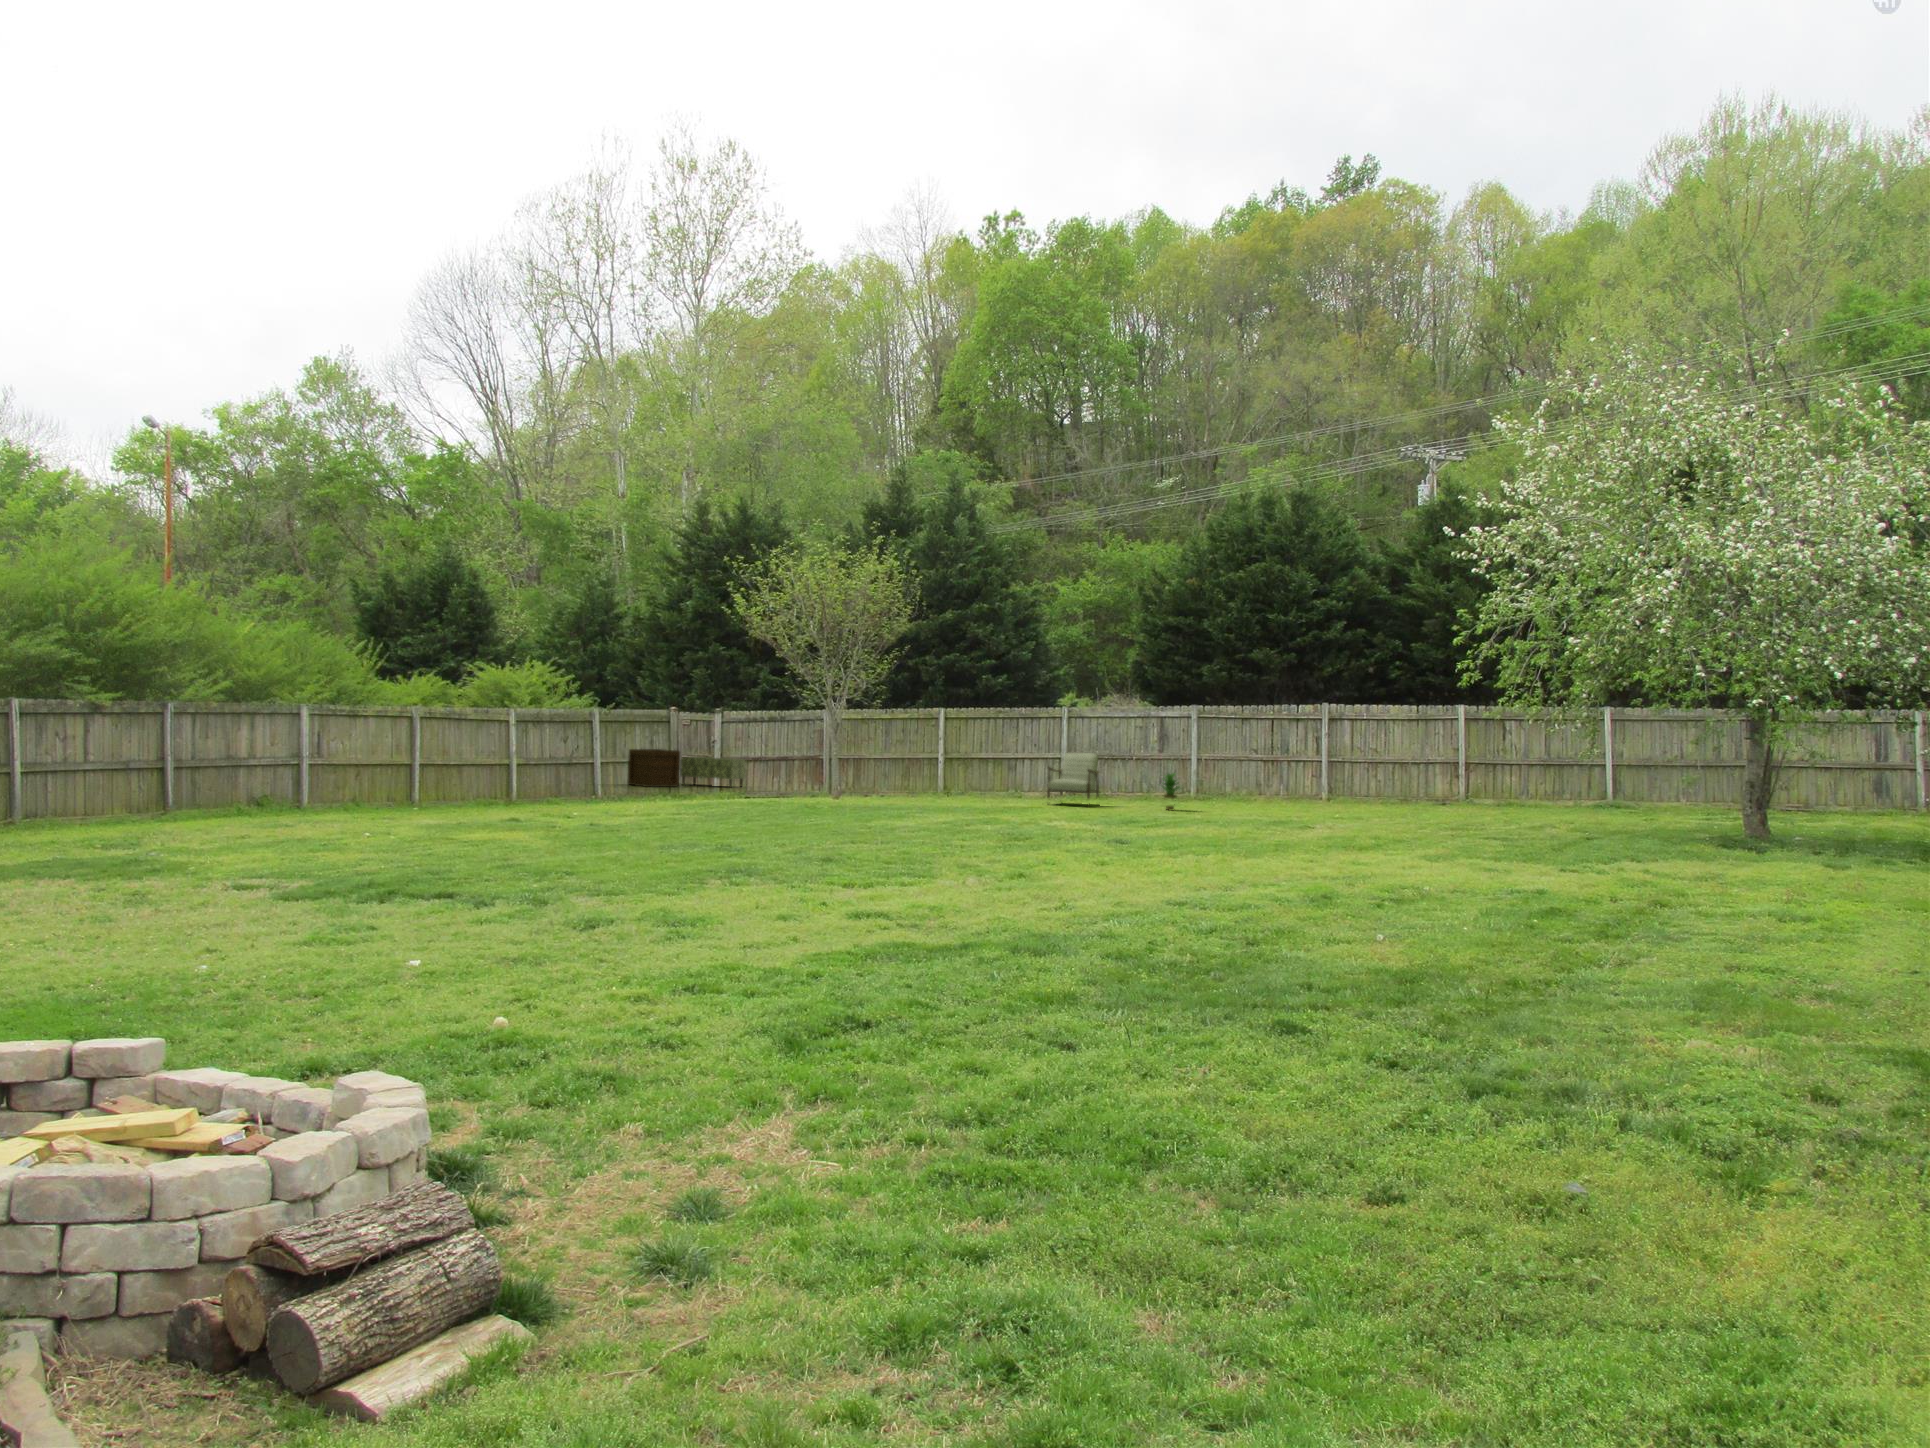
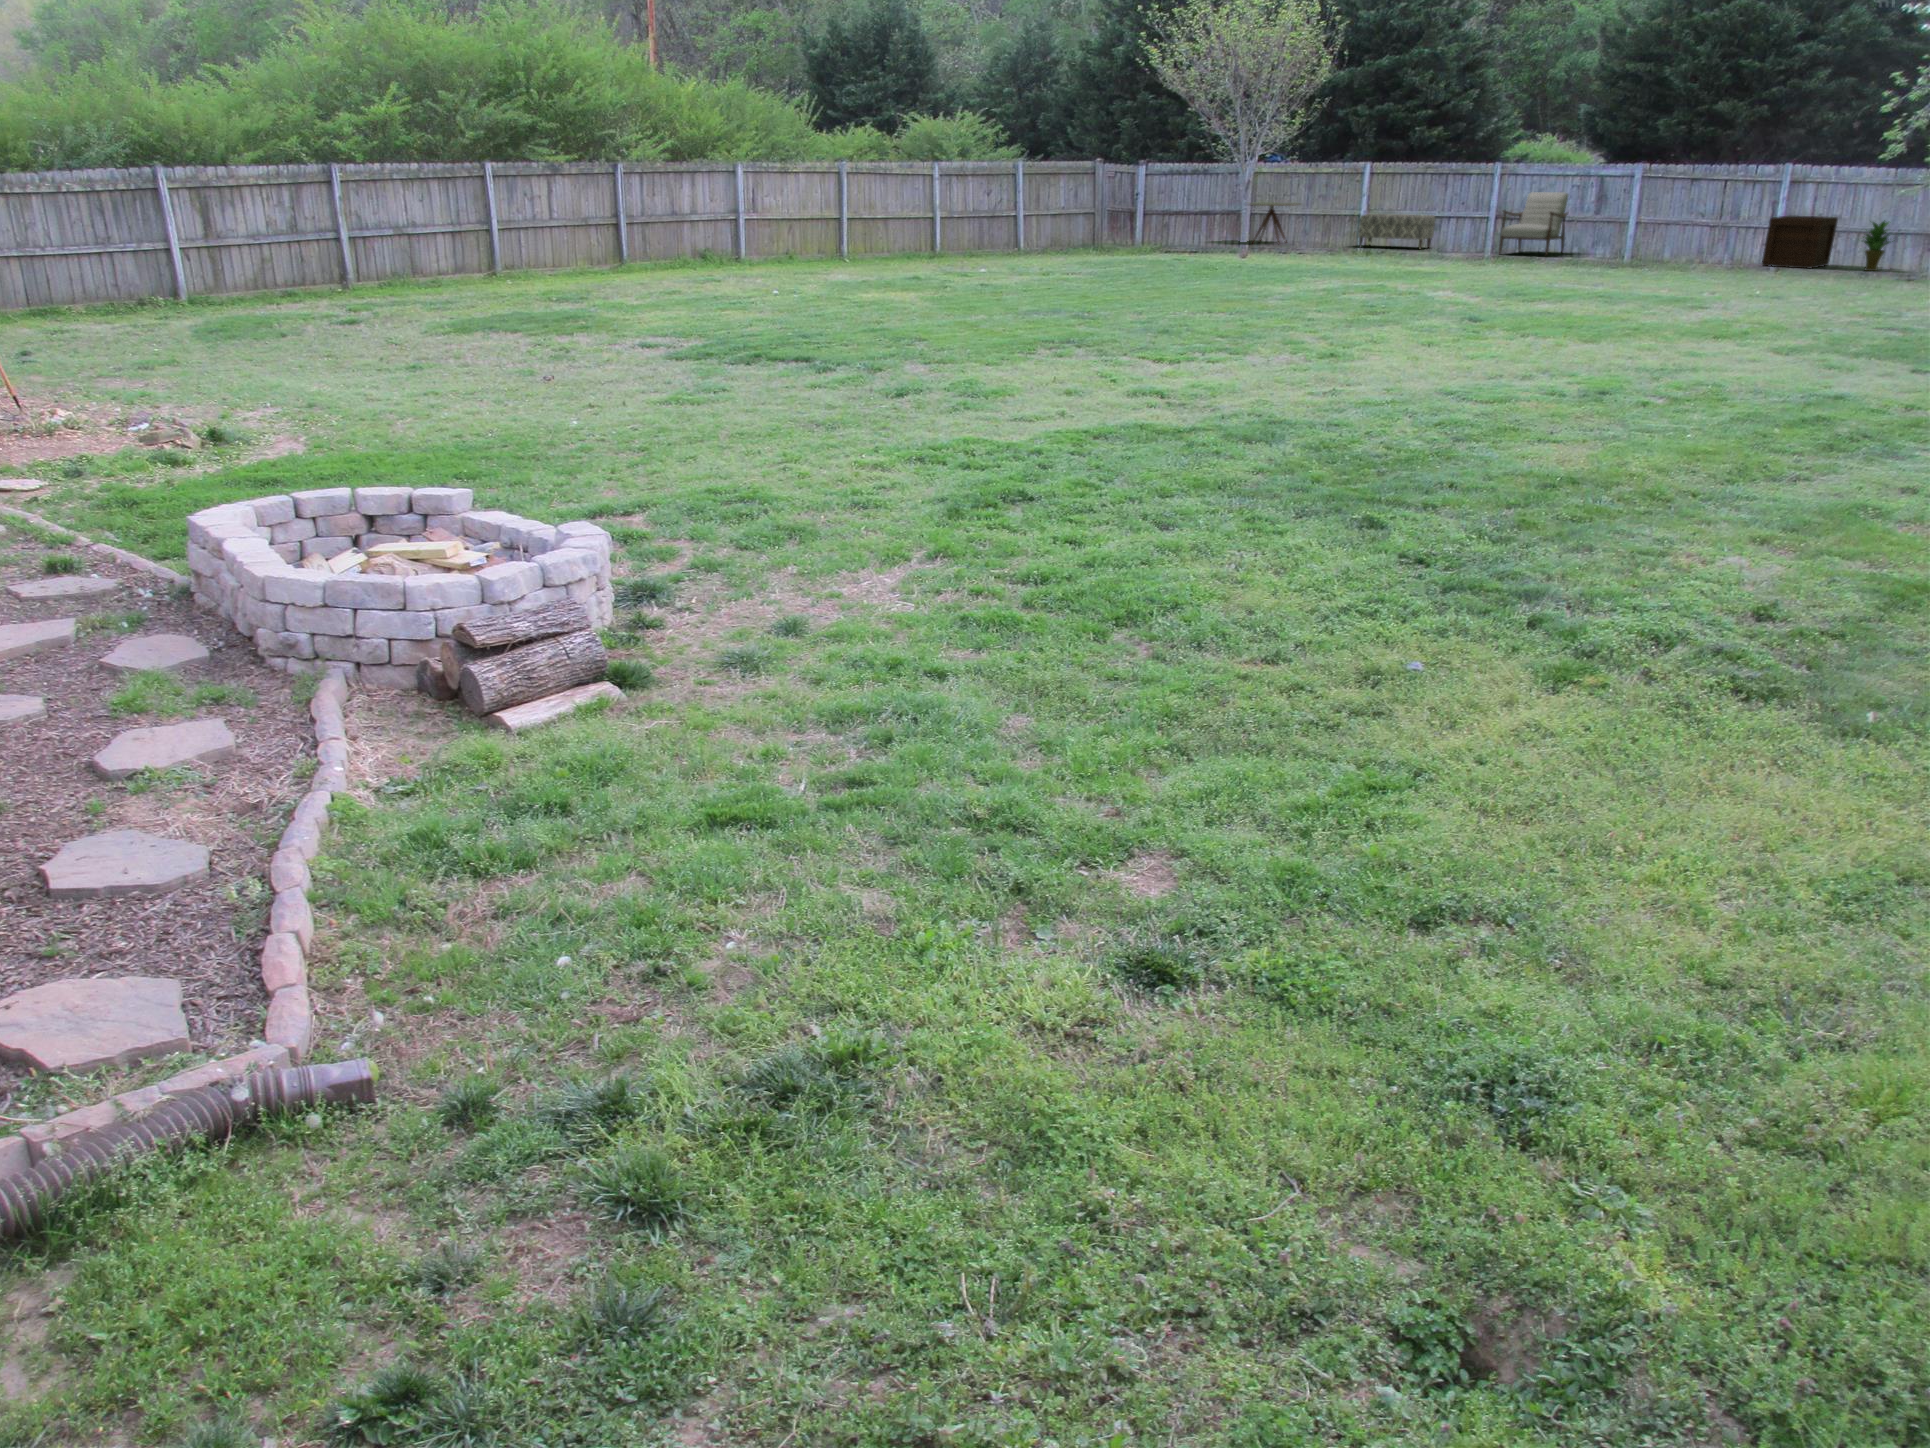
wooden crate: present [628,749,680,787] -> present [1762,216,1838,269]
round table: none [814,754,867,793] -> present [1250,202,1300,243]
bench: present [680,757,746,787] -> present [1358,214,1435,249]
potted plant: present [1162,773,1179,810] -> present [1863,220,1893,271]

